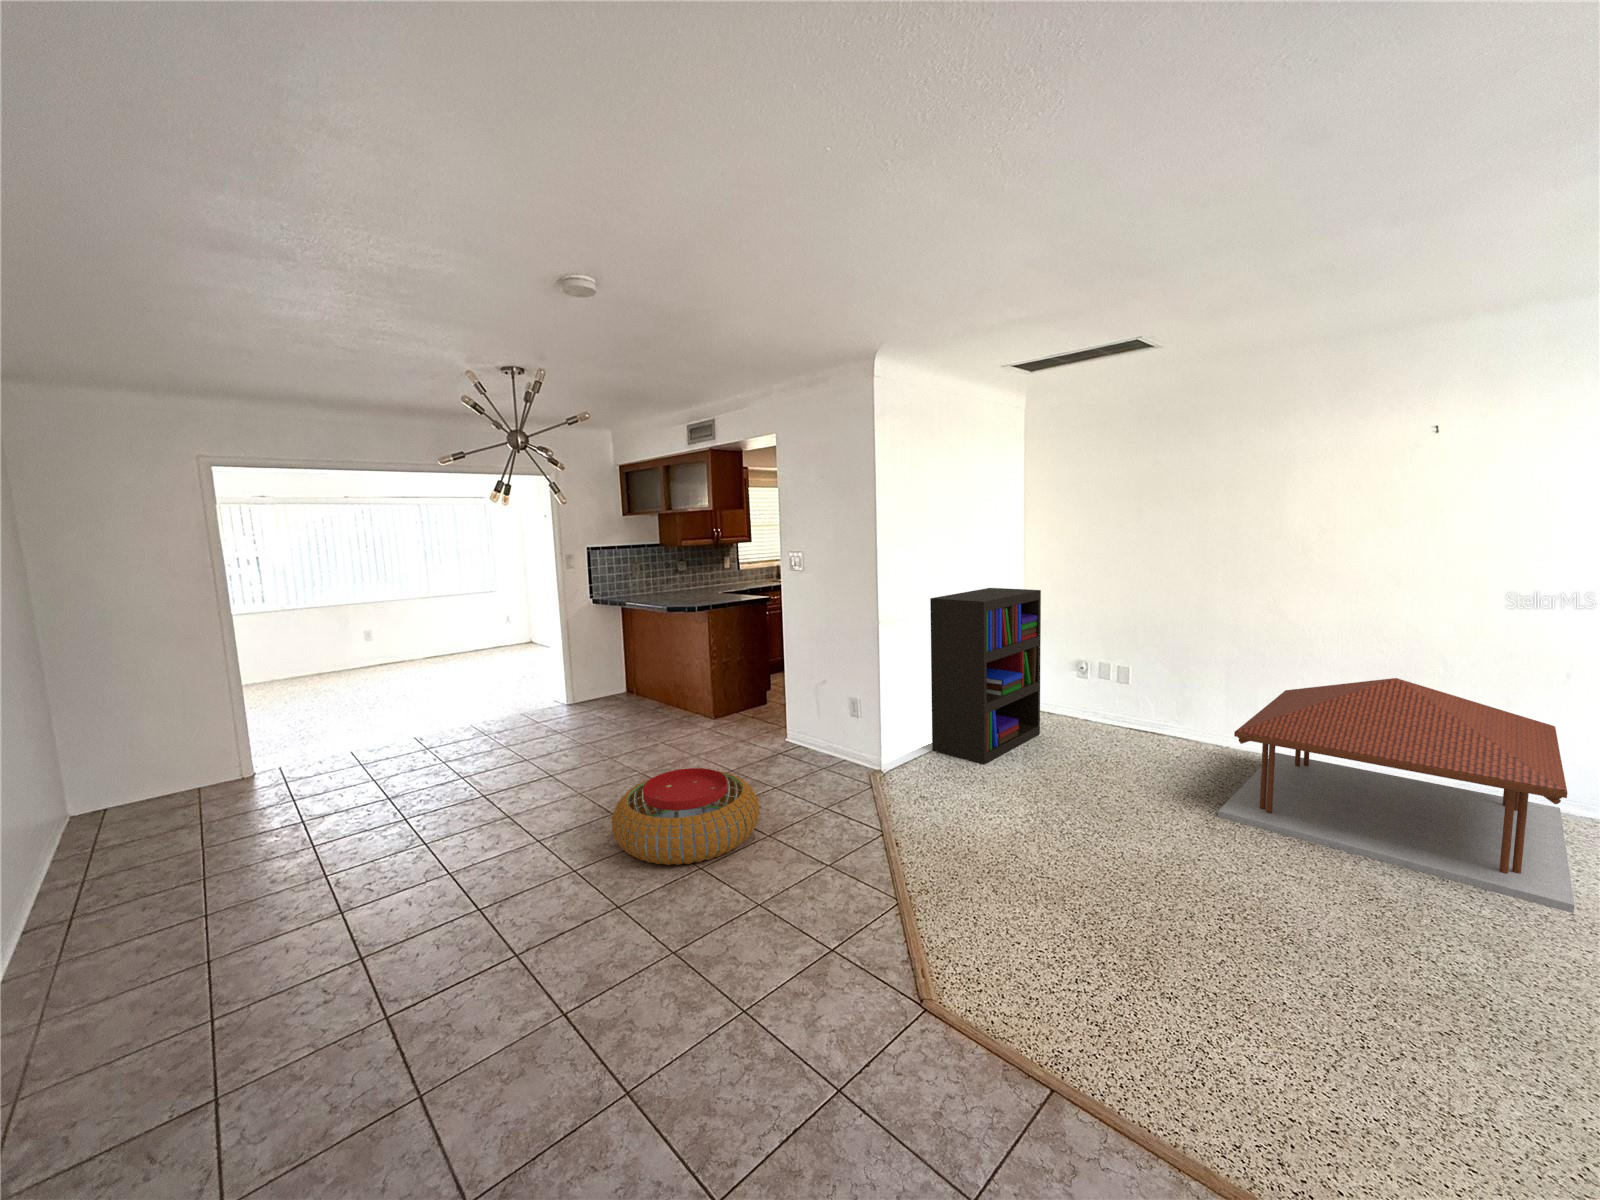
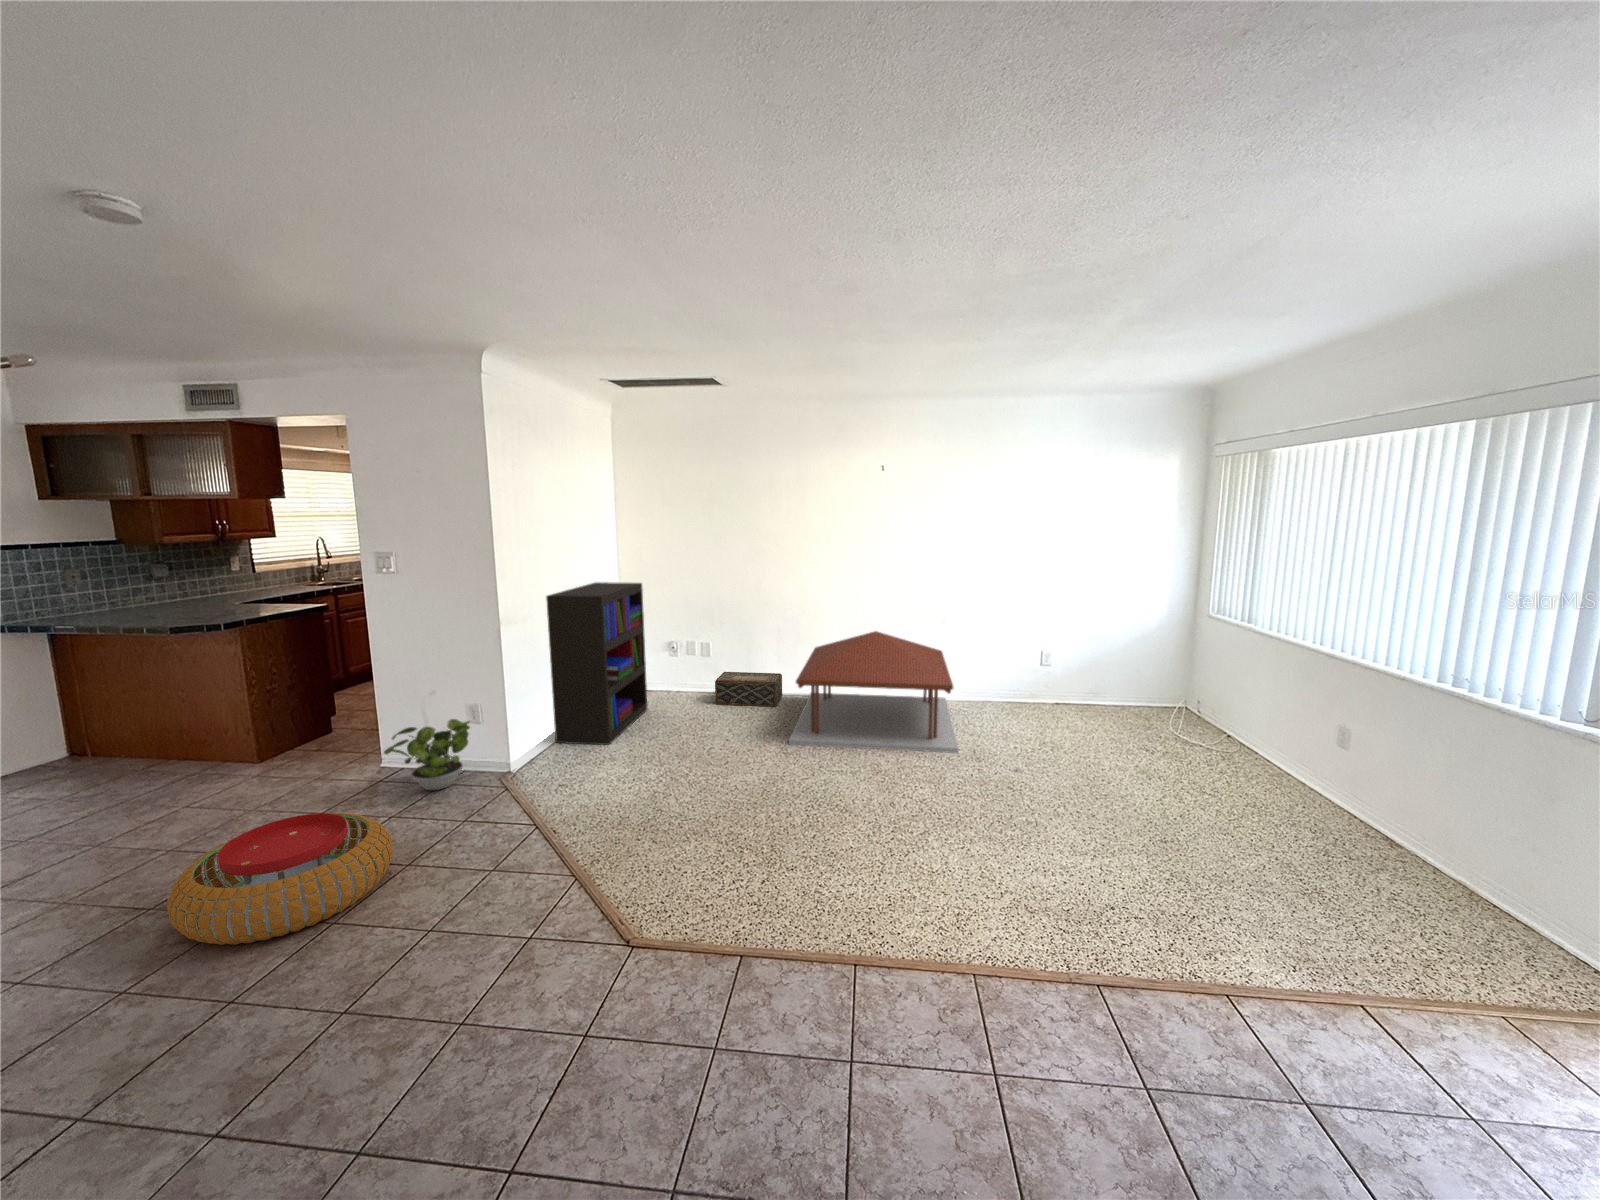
woven basket: none [1127,705,1228,761] -> present [715,672,782,707]
potted plant: none [777,709,850,772] -> present [384,719,470,790]

